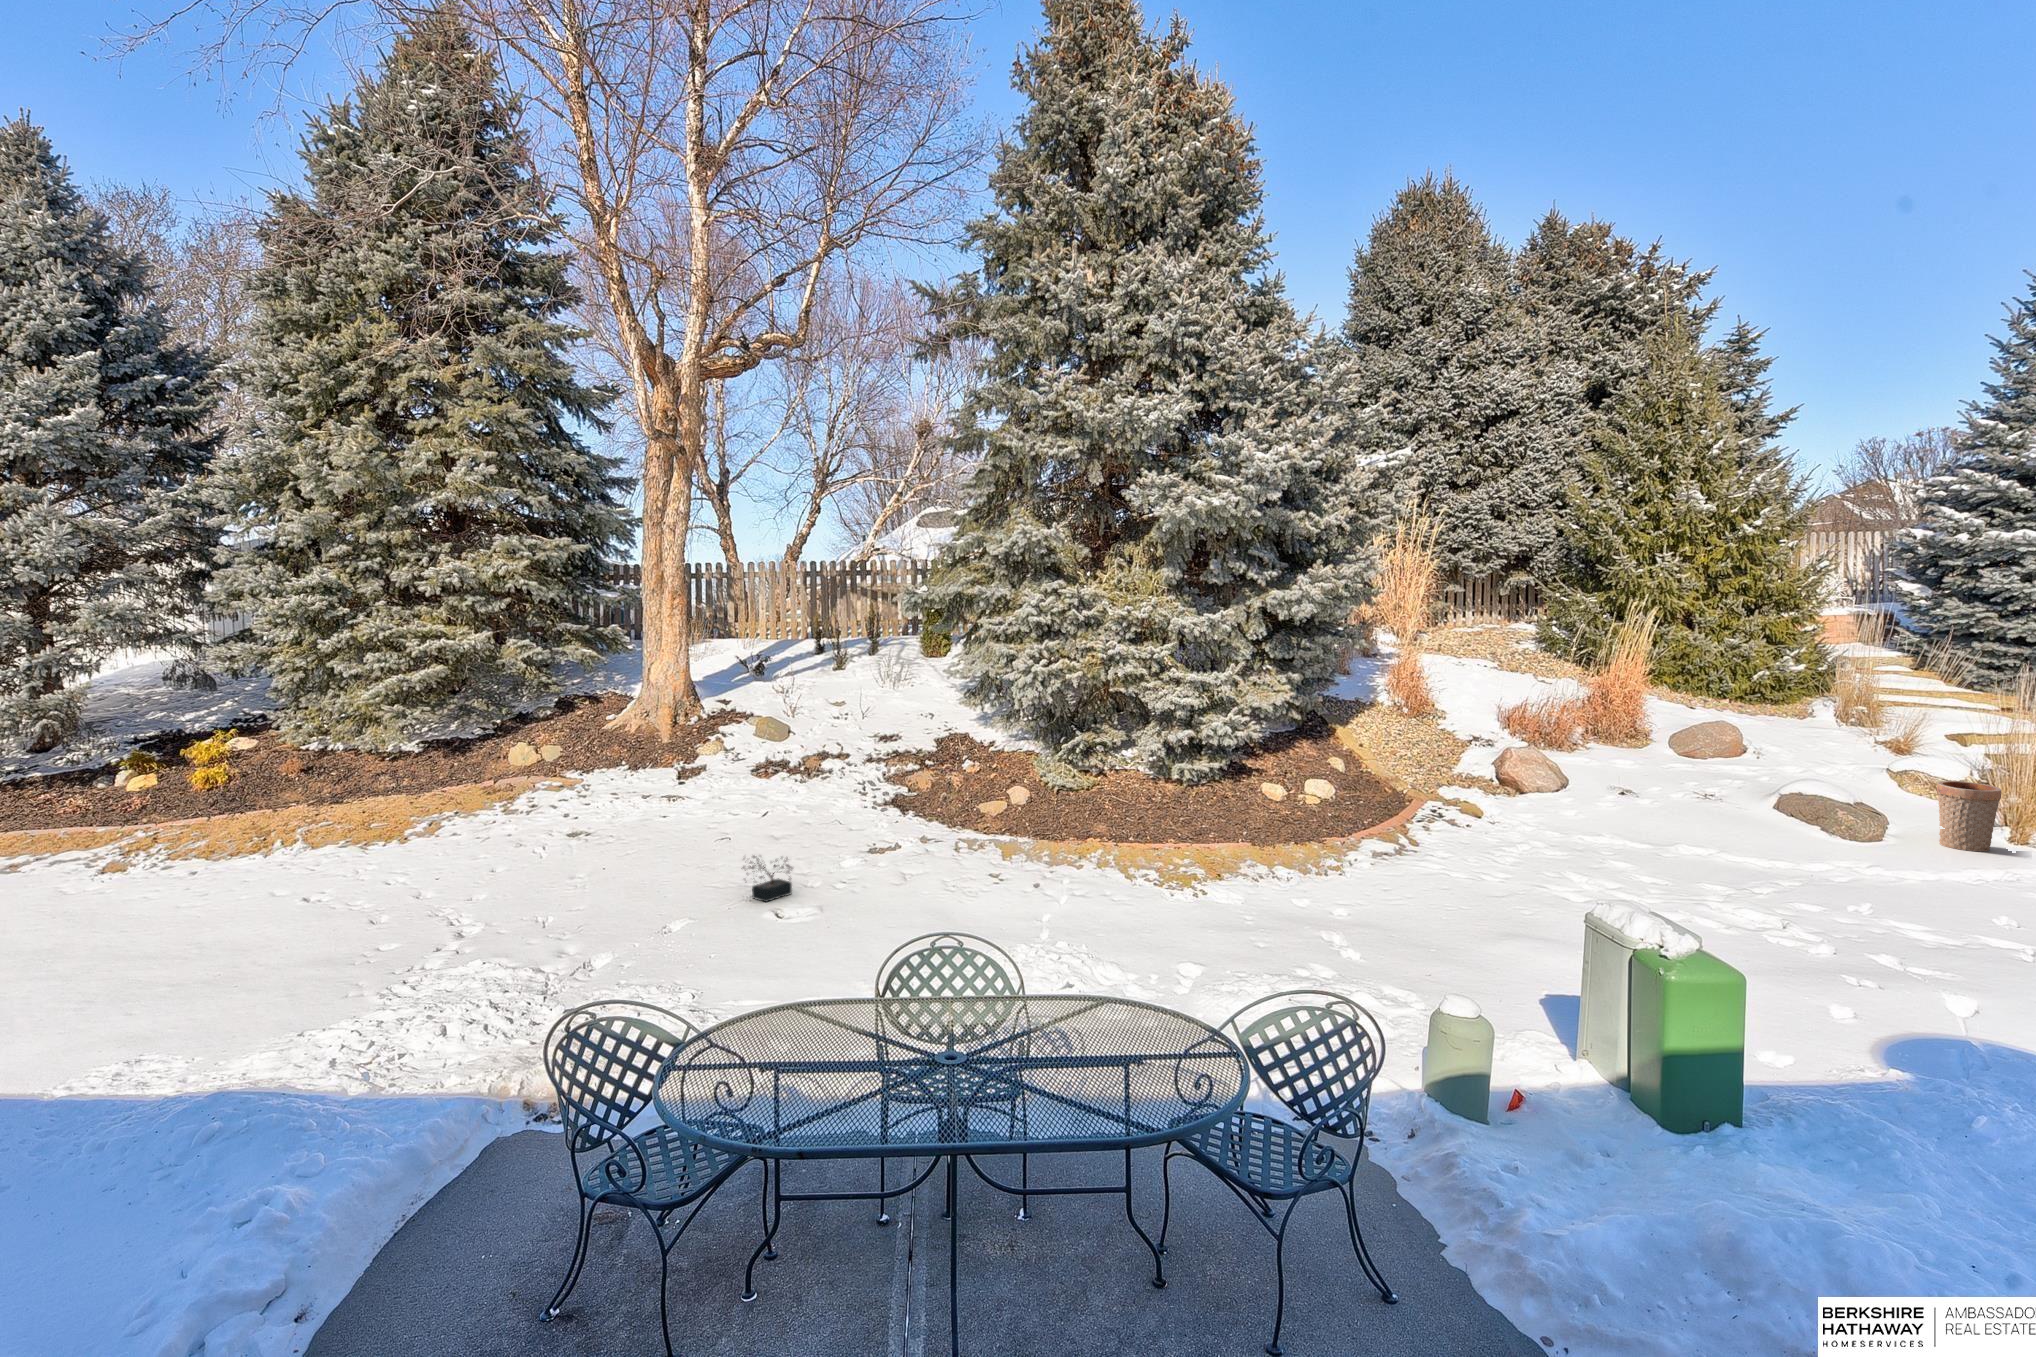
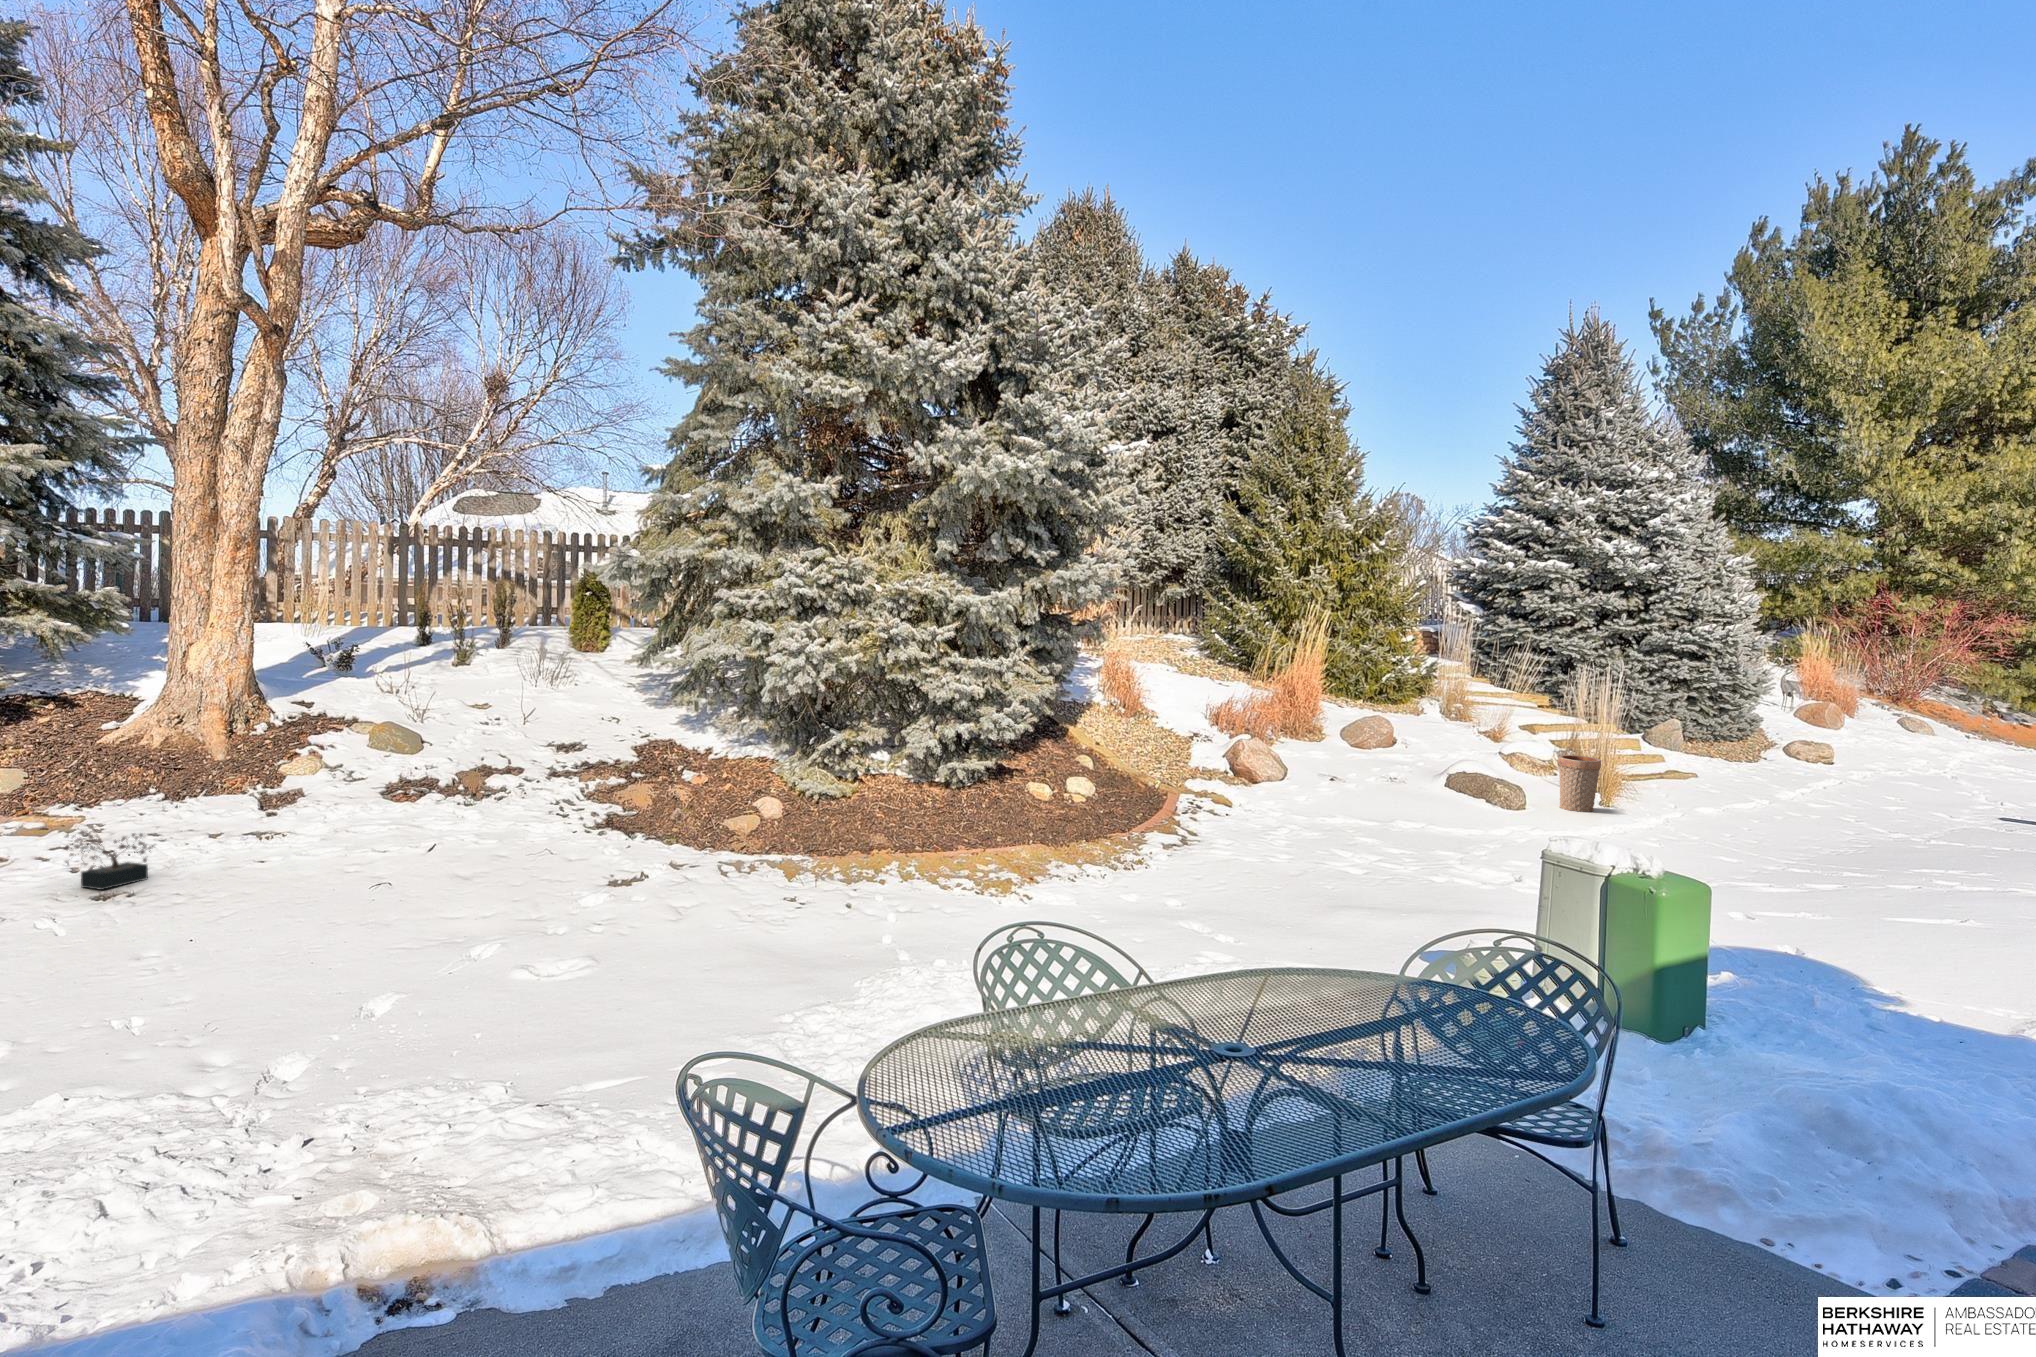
decorative plant: present [743,856,793,902] -> present [64,830,152,890]

